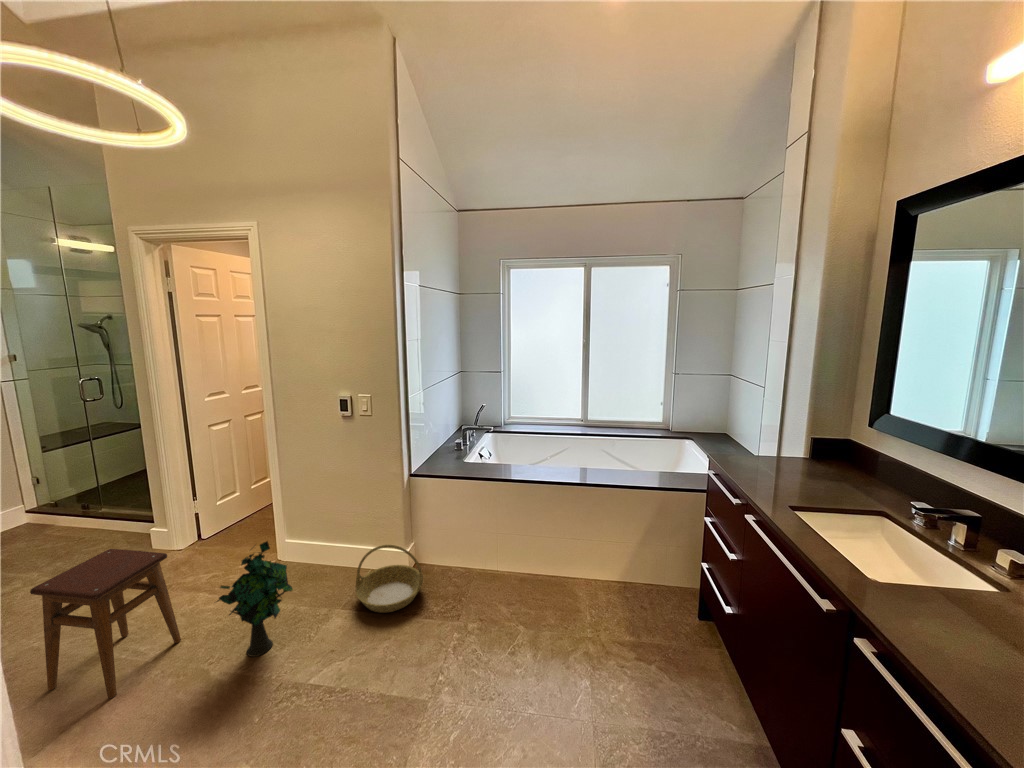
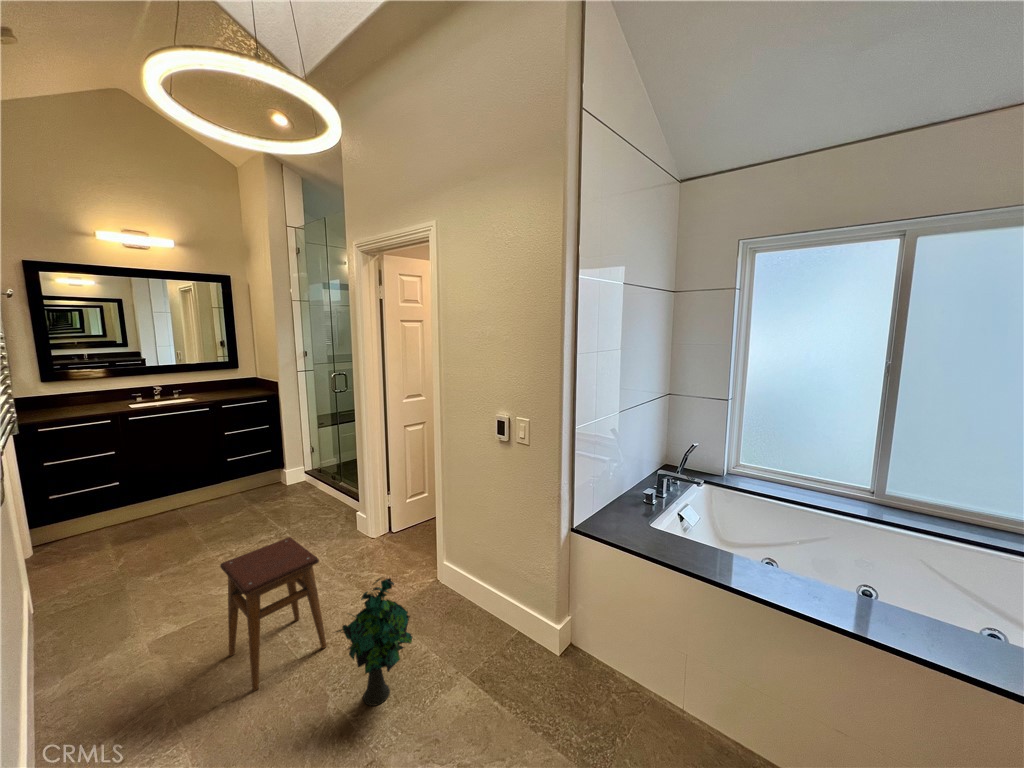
basket: present [355,545,423,613] -> none [484,617,569,715]

